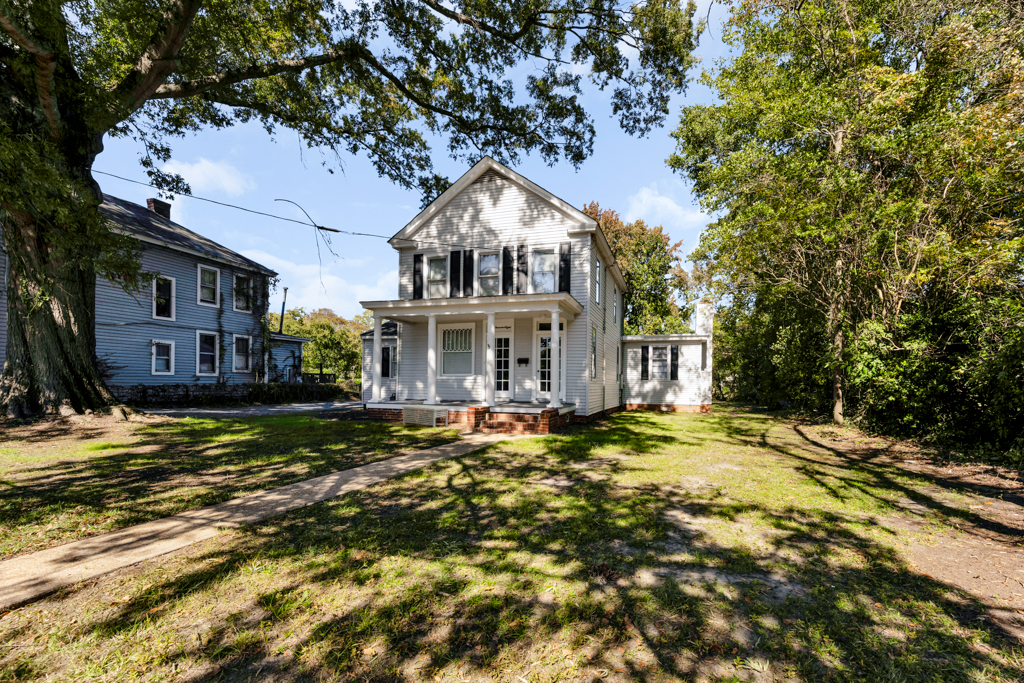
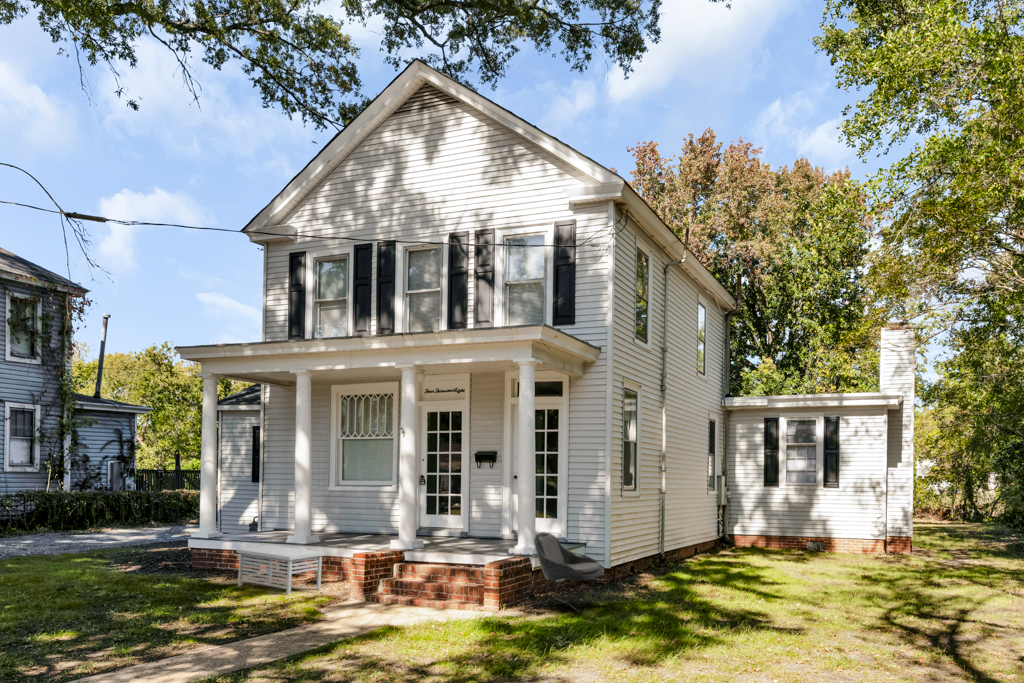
lounge chair: none [561,396,594,434] -> present [532,532,604,613]

